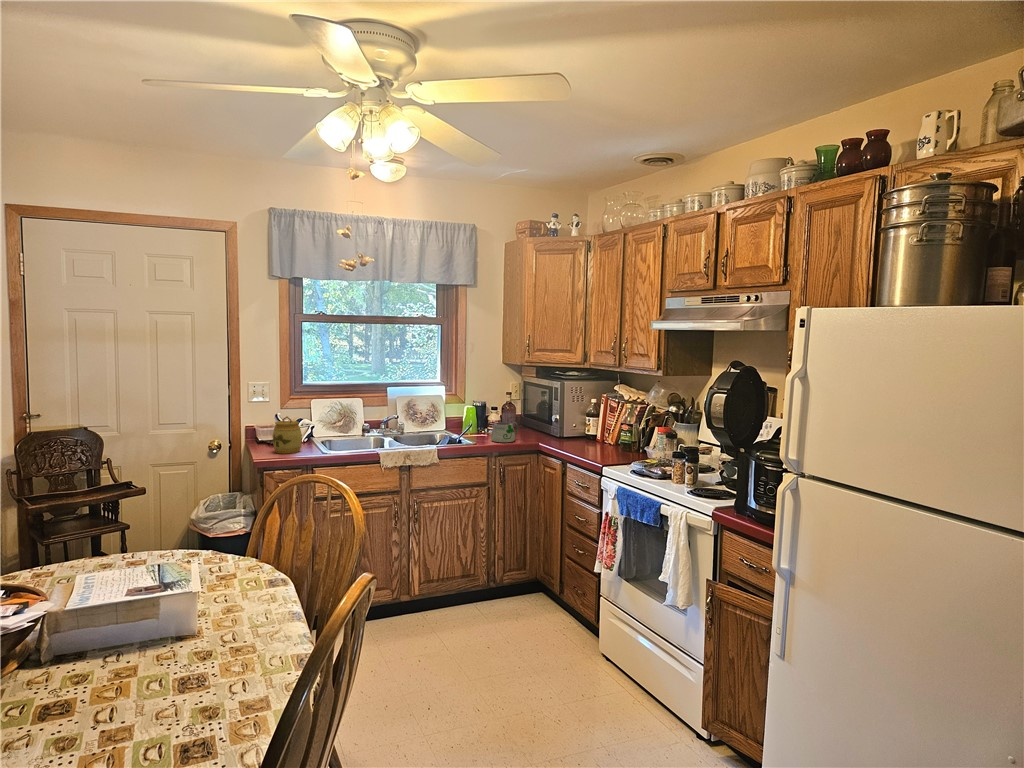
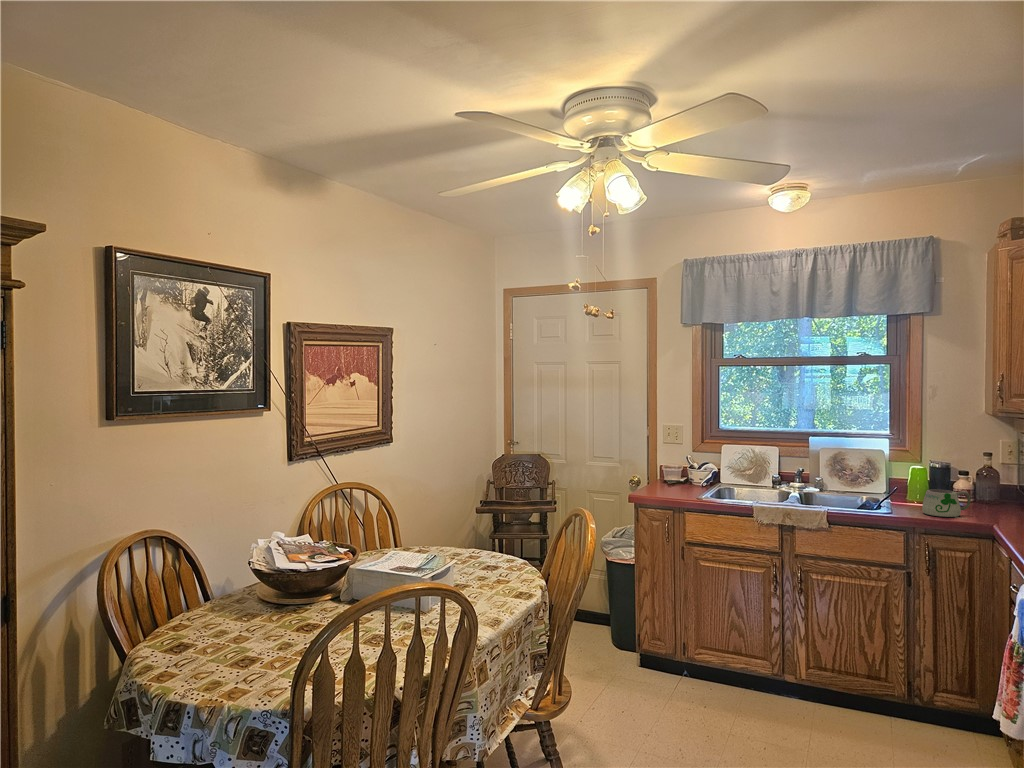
jar: present [272,416,302,454] -> none [662,457,689,494]

